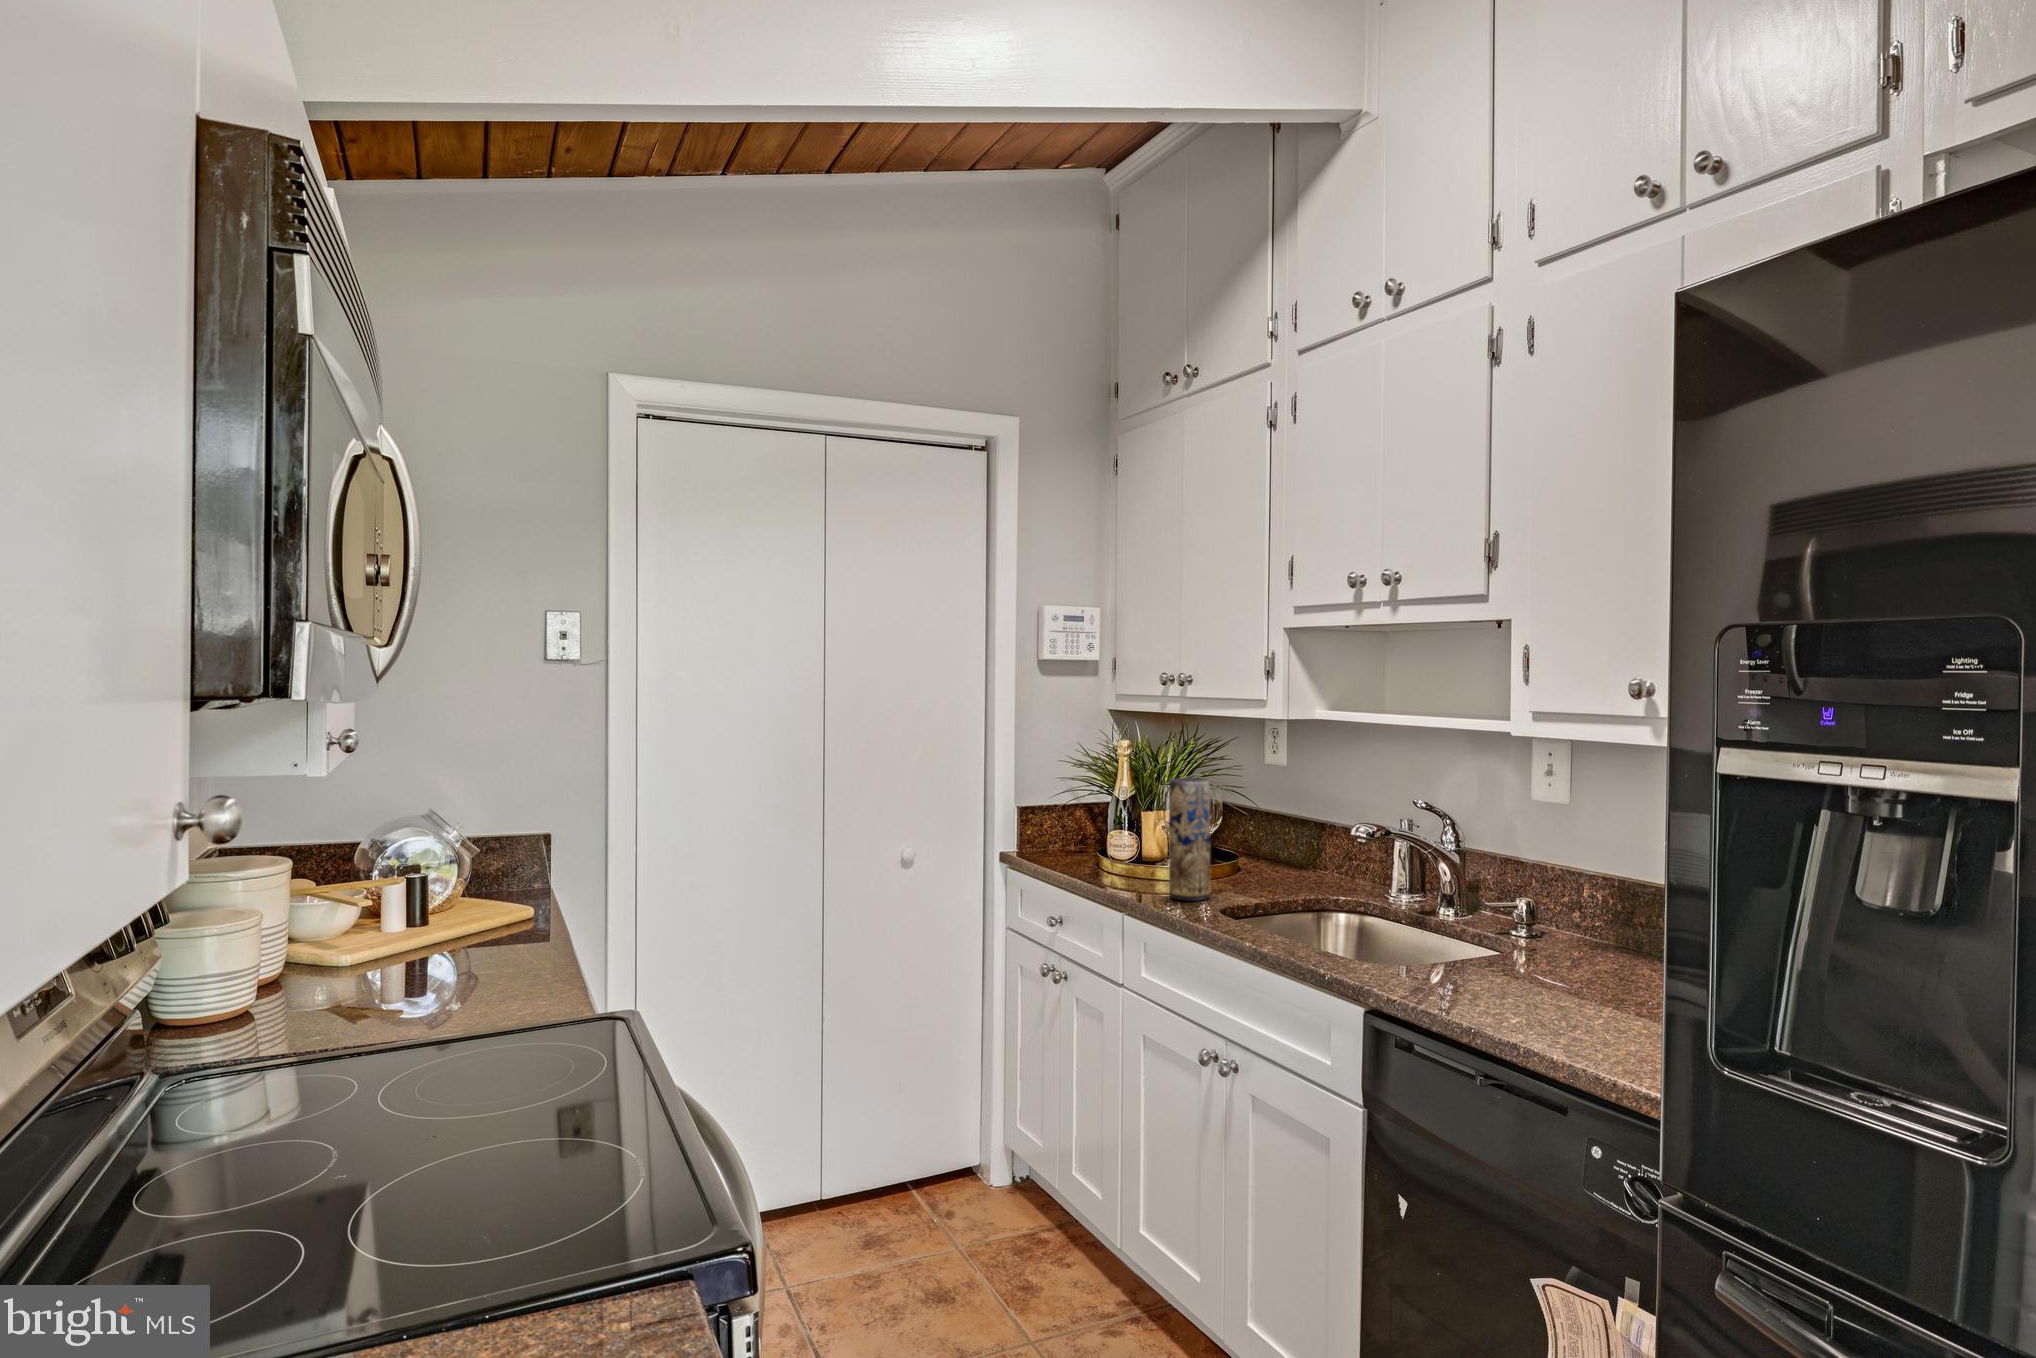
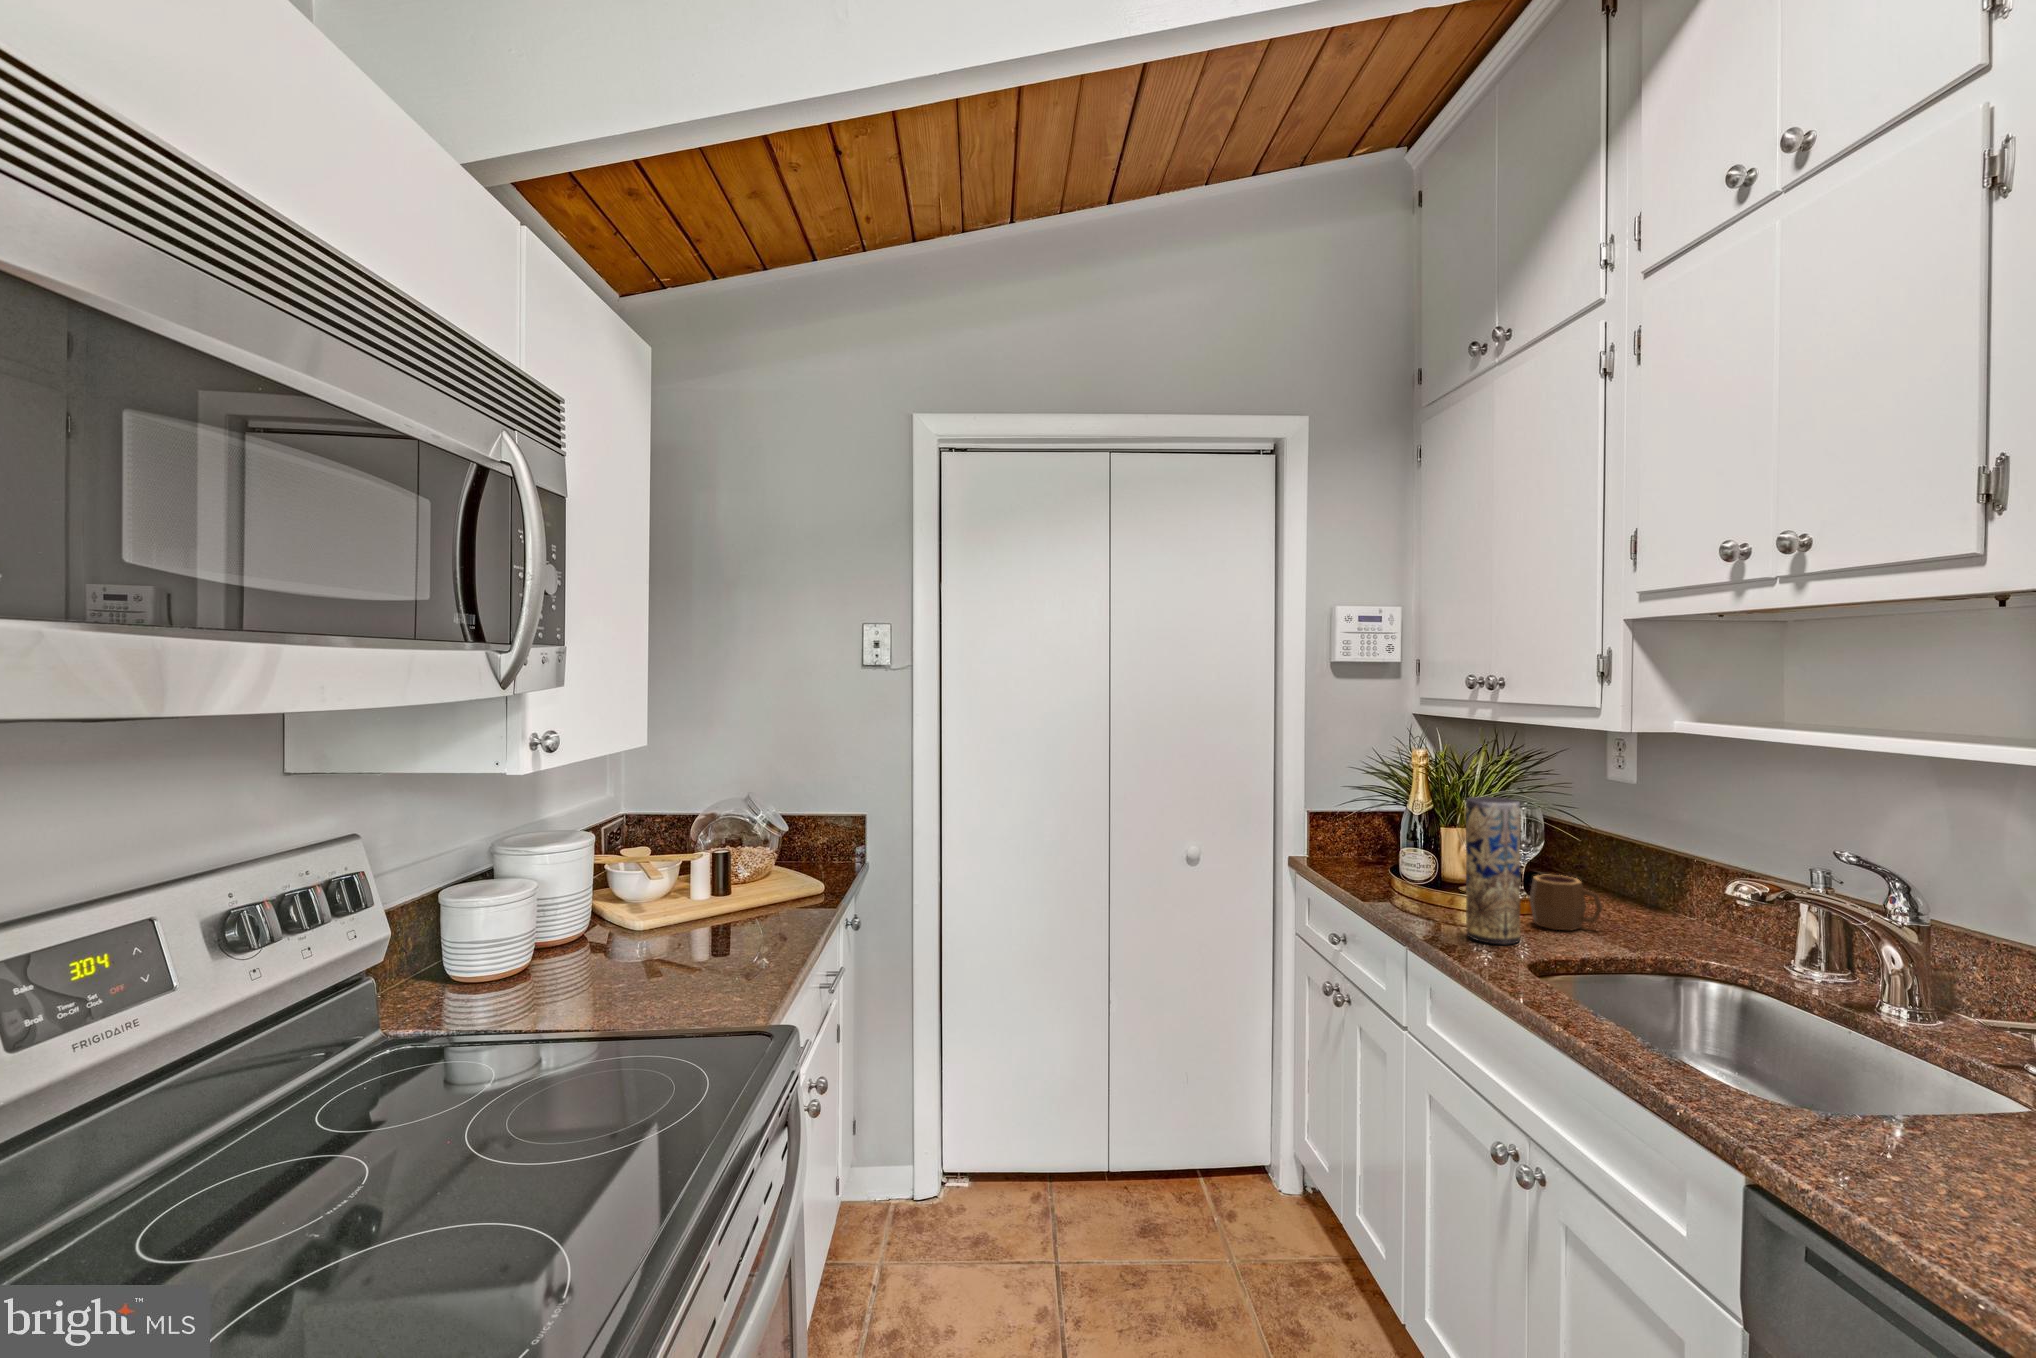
mug: none [1215,844,1270,888] -> present [1529,875,1602,930]

